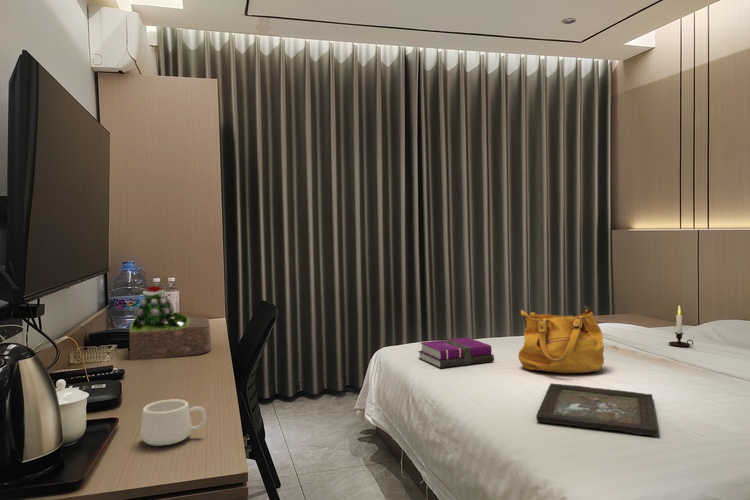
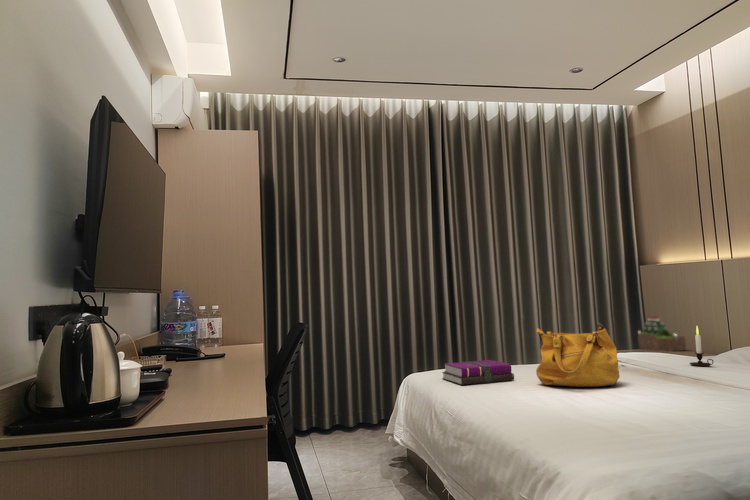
succulent plant: present [130,286,211,360] -> present [638,317,686,351]
tray: present [536,383,659,436] -> none [544,392,661,427]
mug: present [140,399,206,446] -> none [183,365,237,399]

